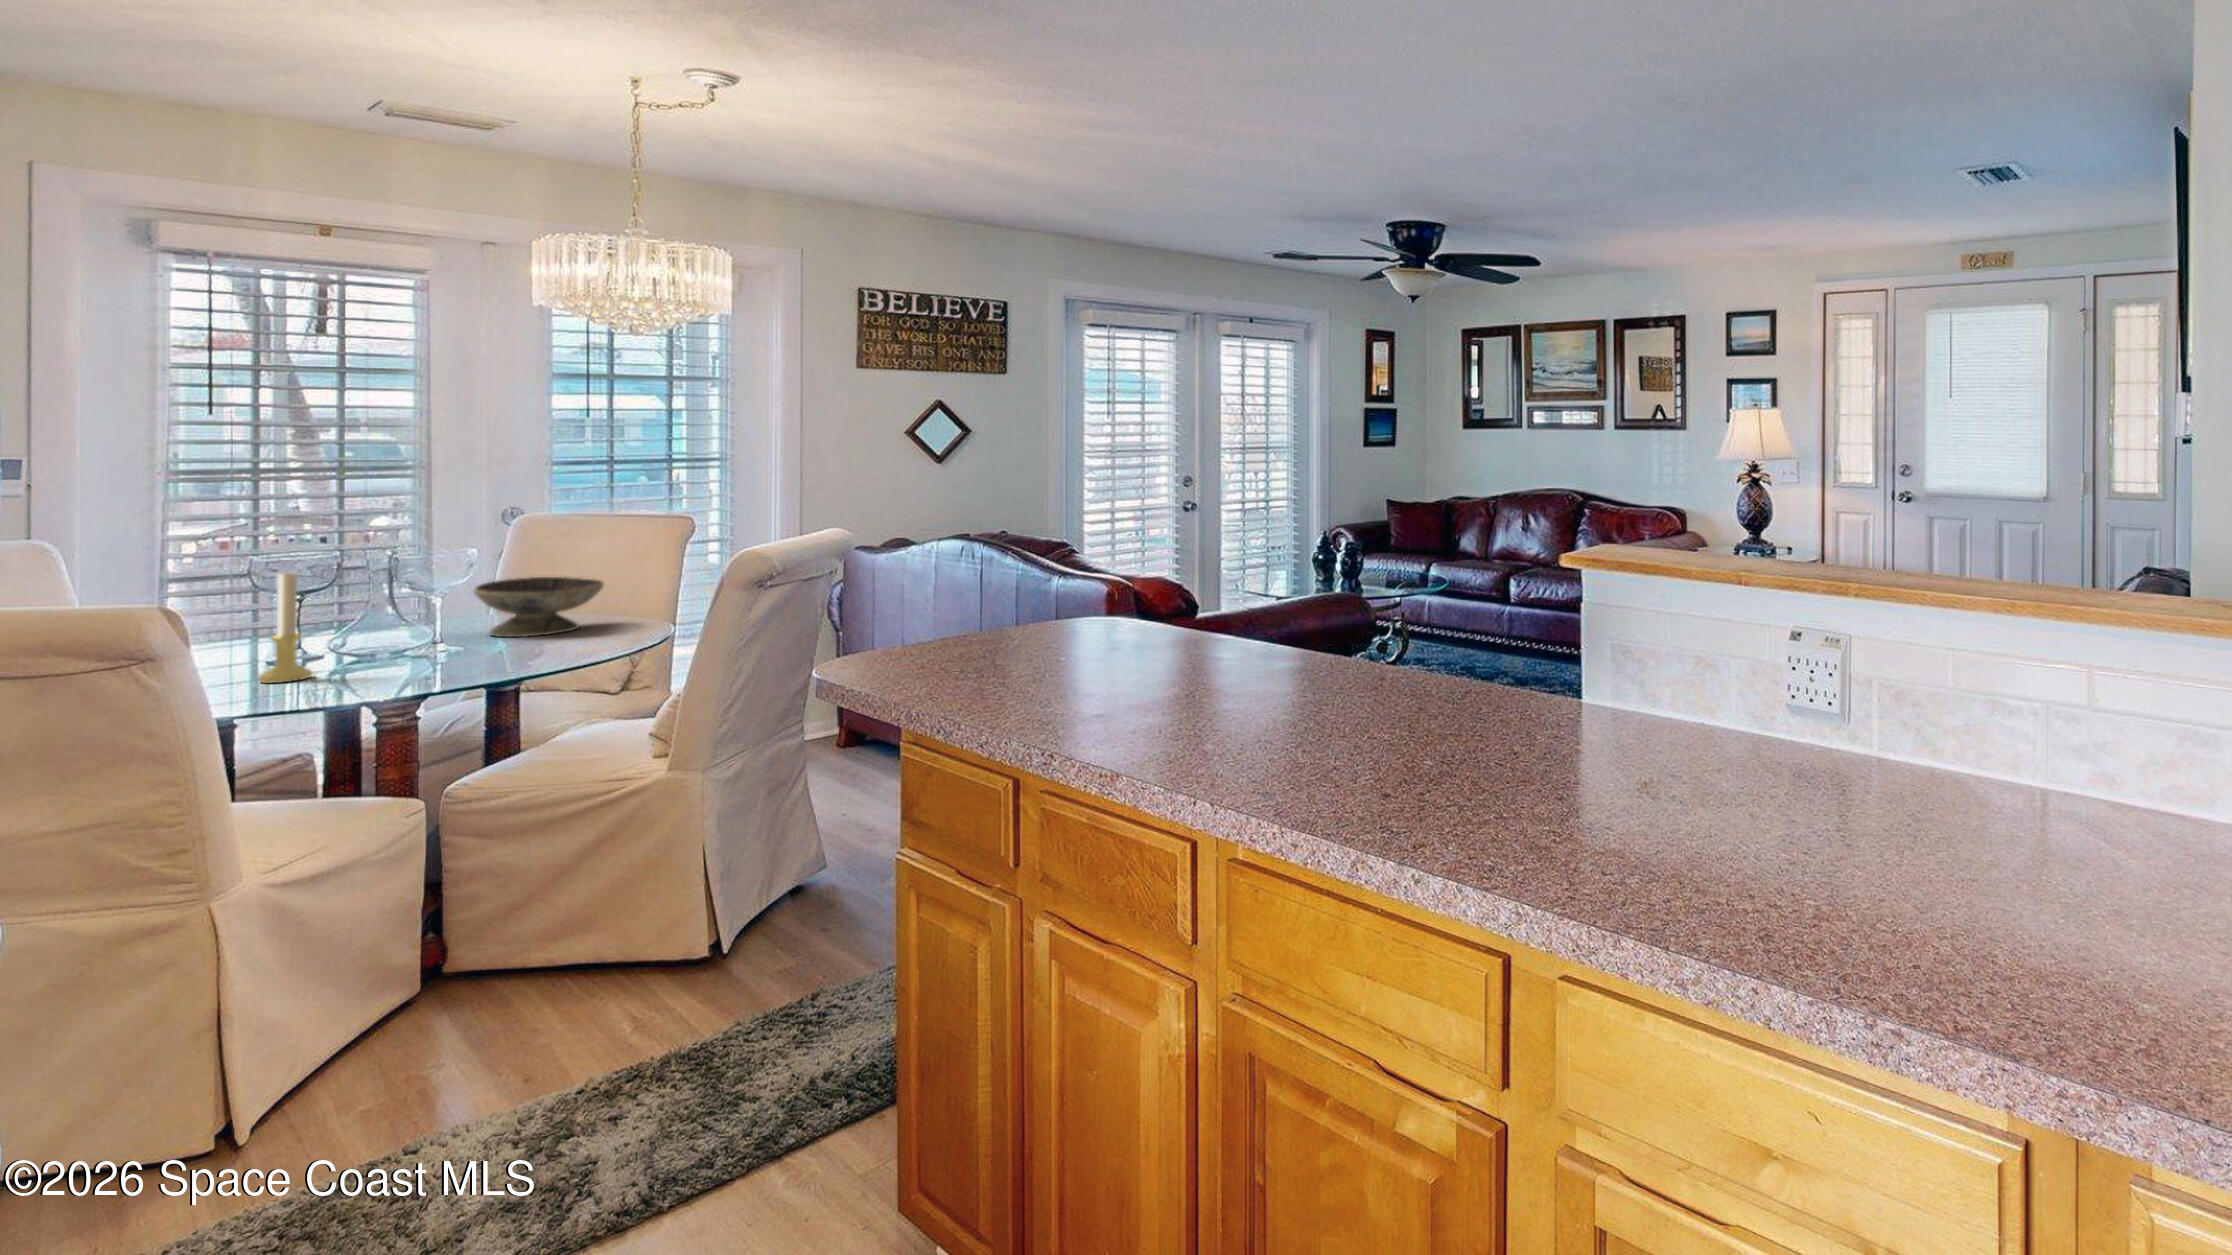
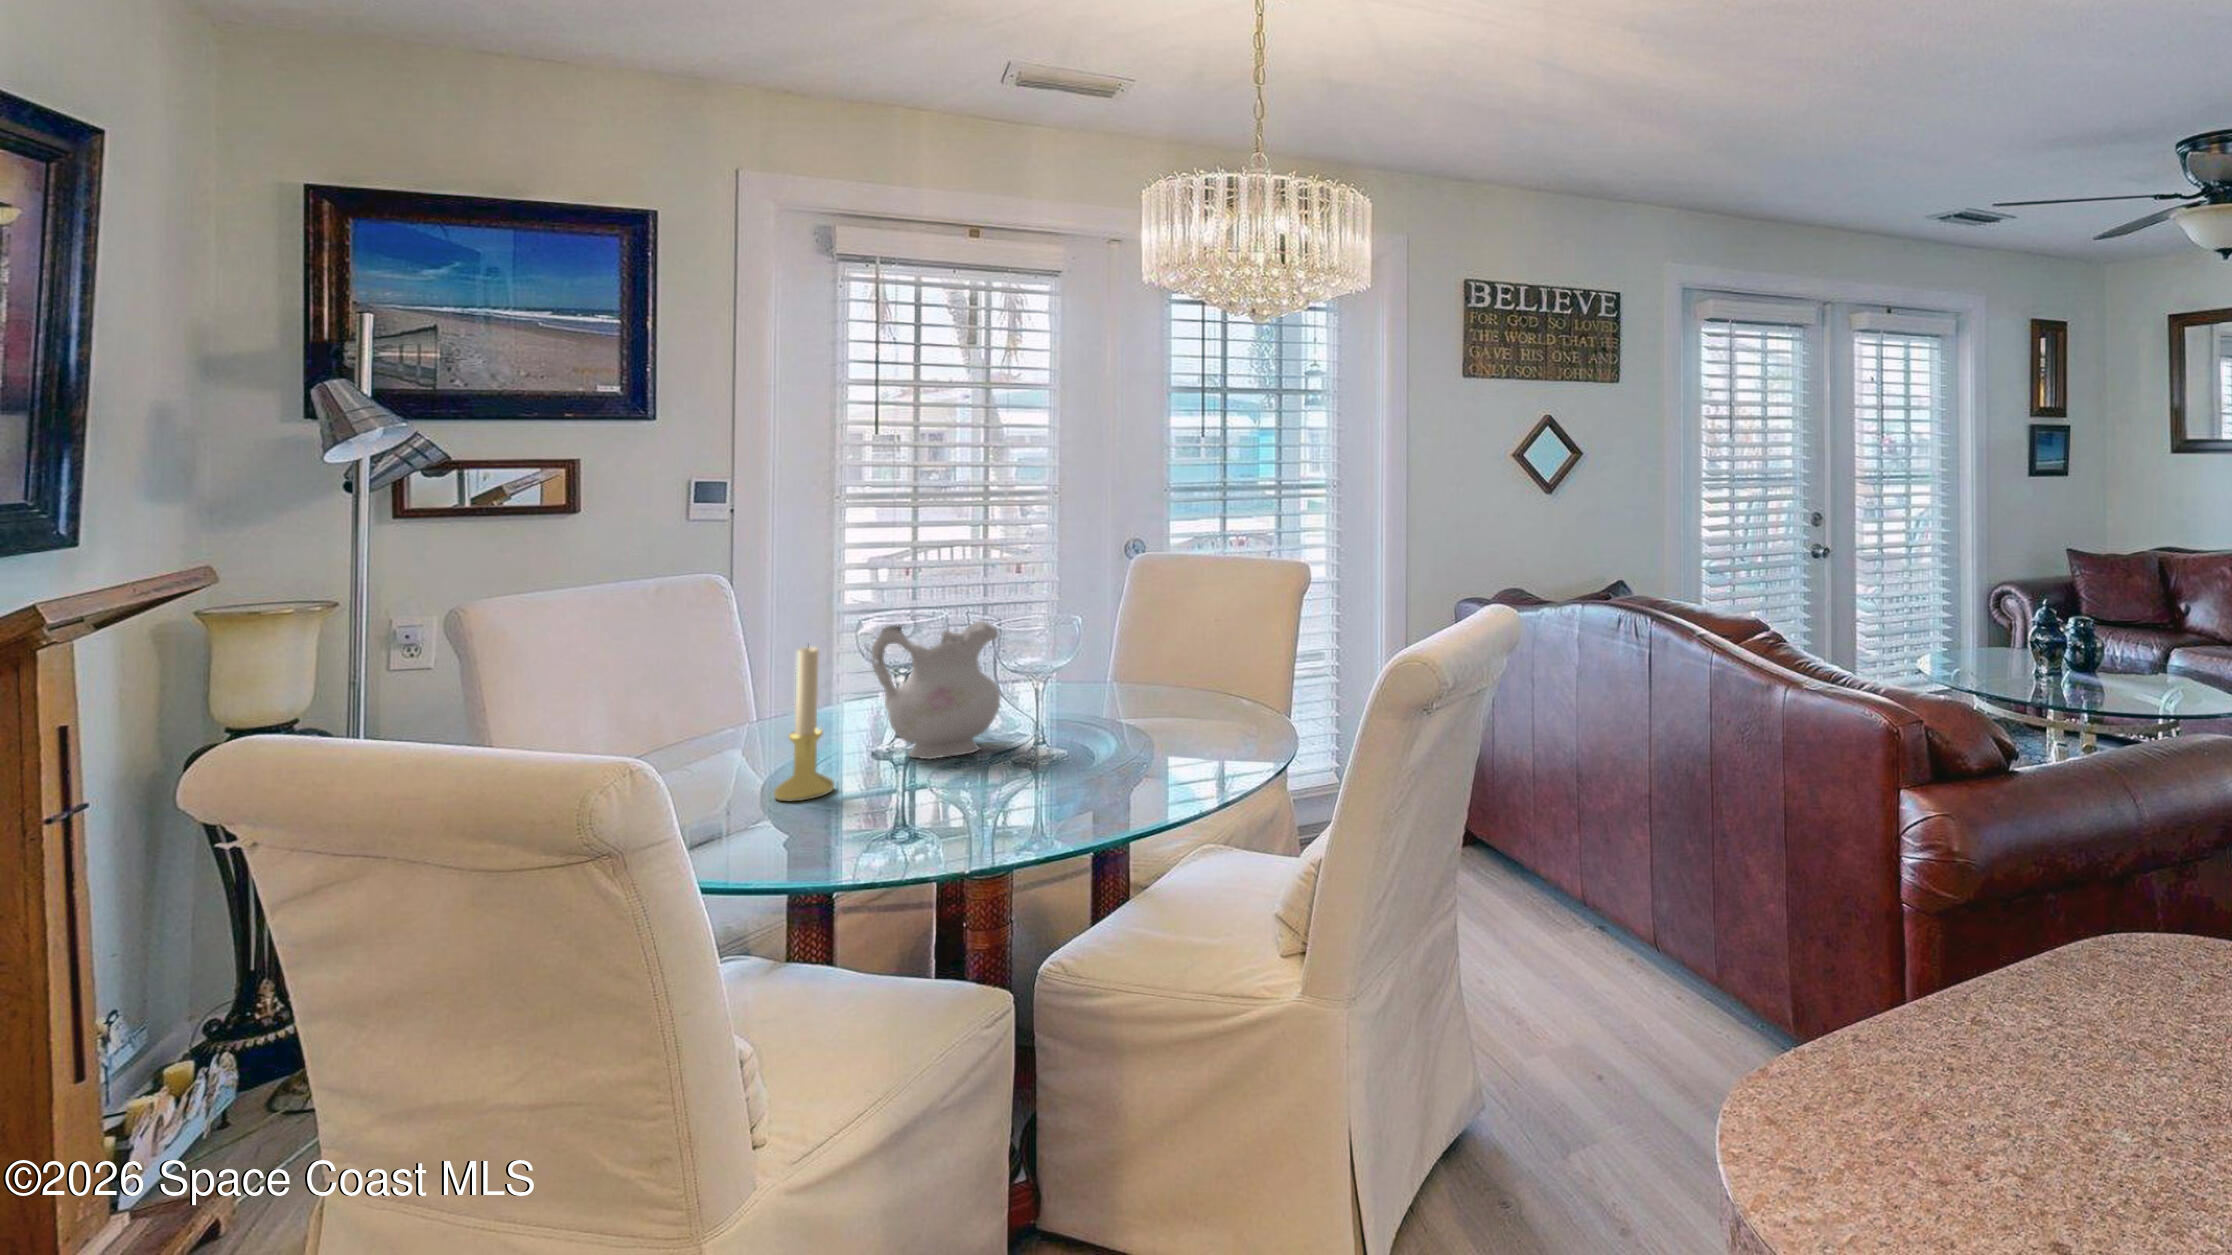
ceramic pitcher: none [323,558,444,661] -> present [872,621,1001,759]
decorative bowl: present [474,577,604,637] -> none [1048,636,1185,721]

